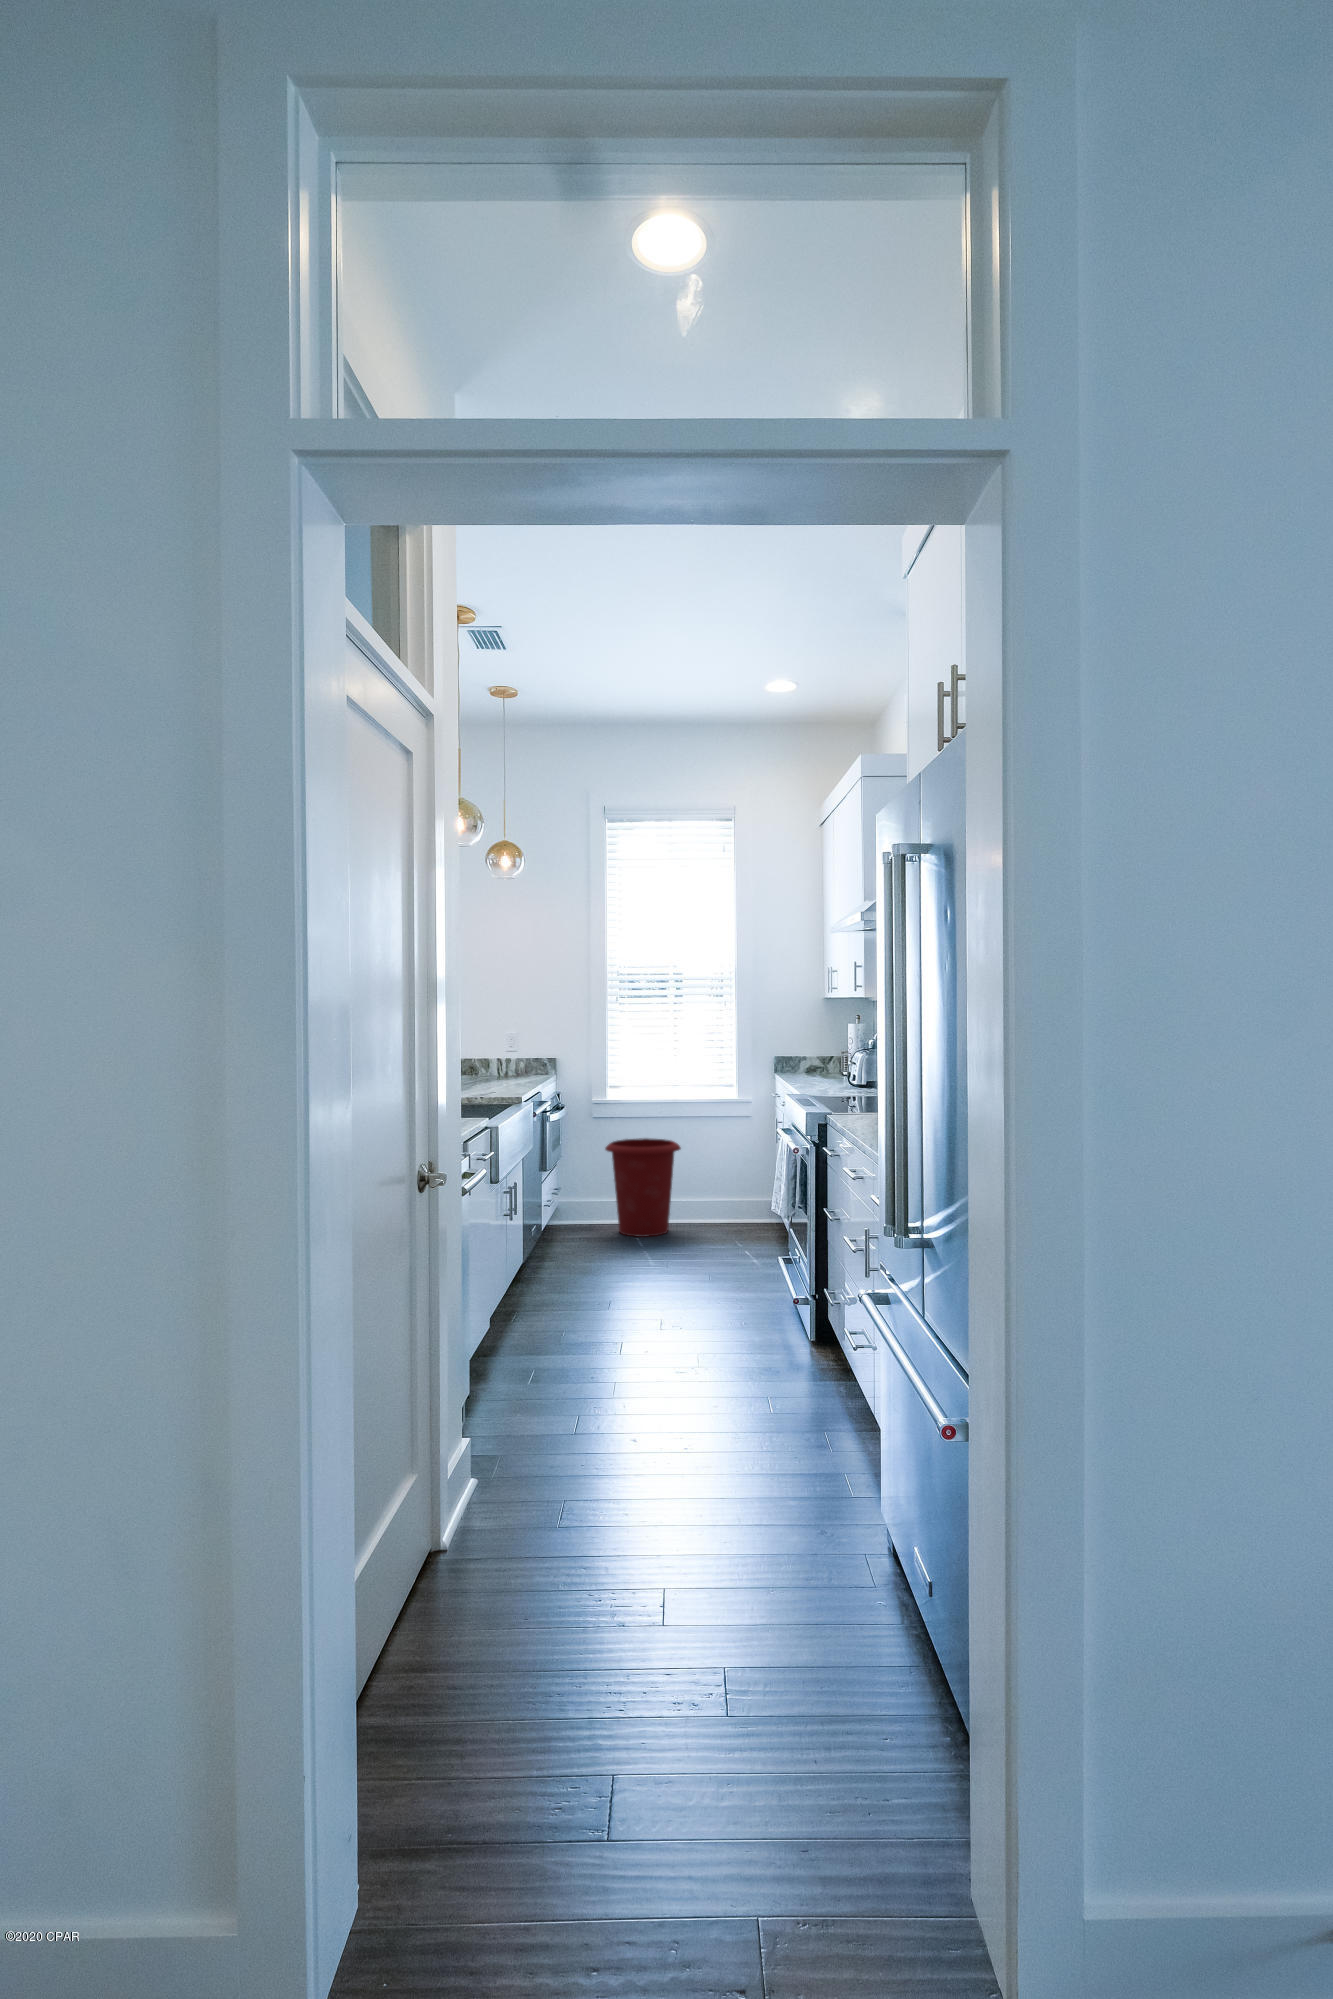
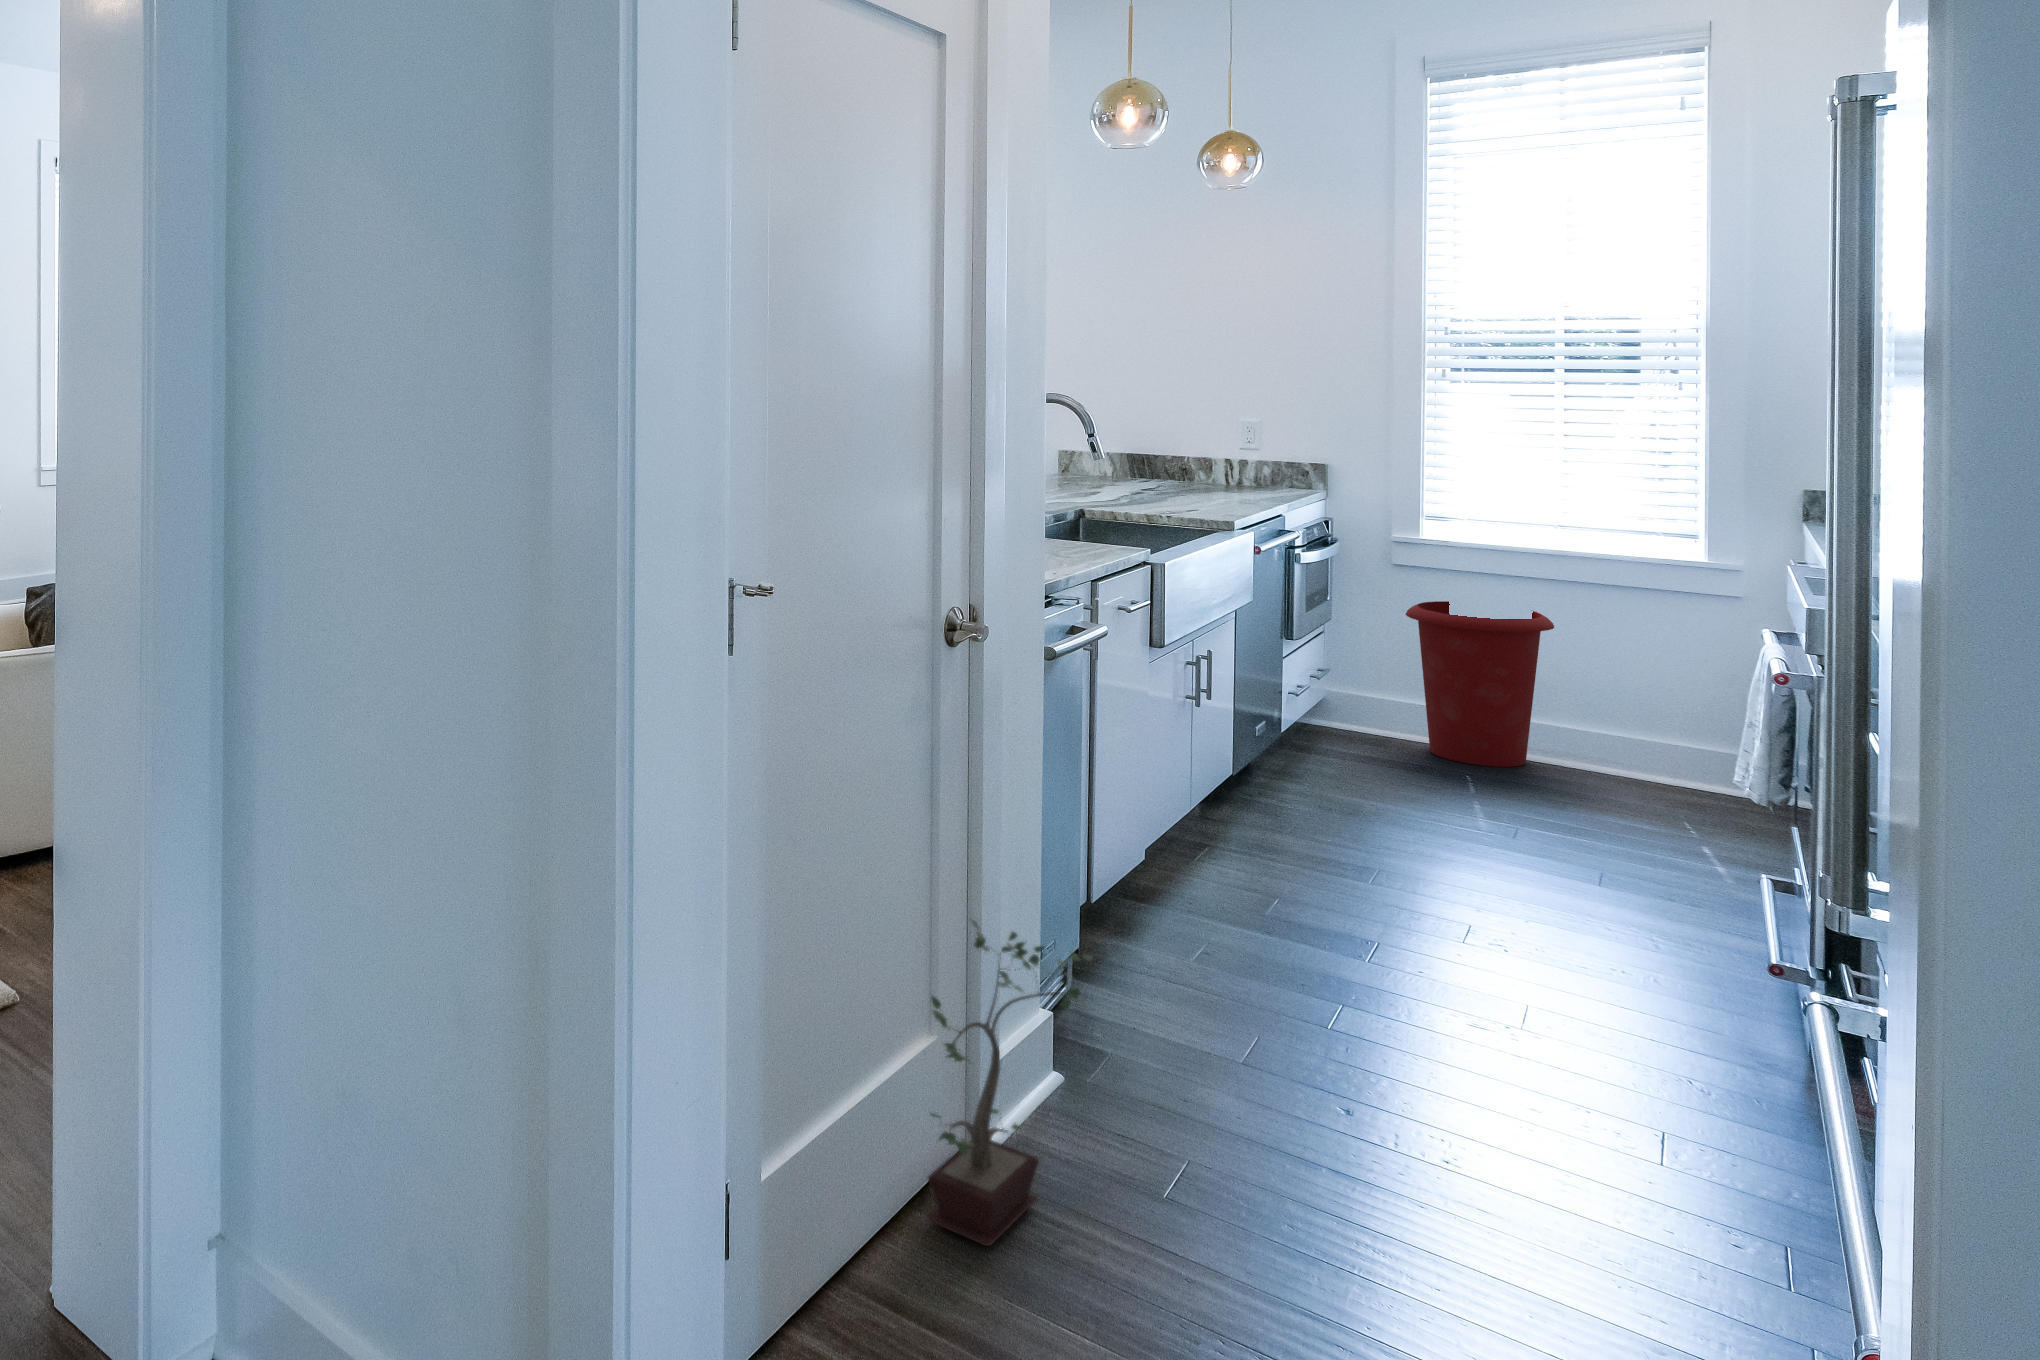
potted plant: none [422,1380,515,1603] -> present [928,920,1093,1246]

